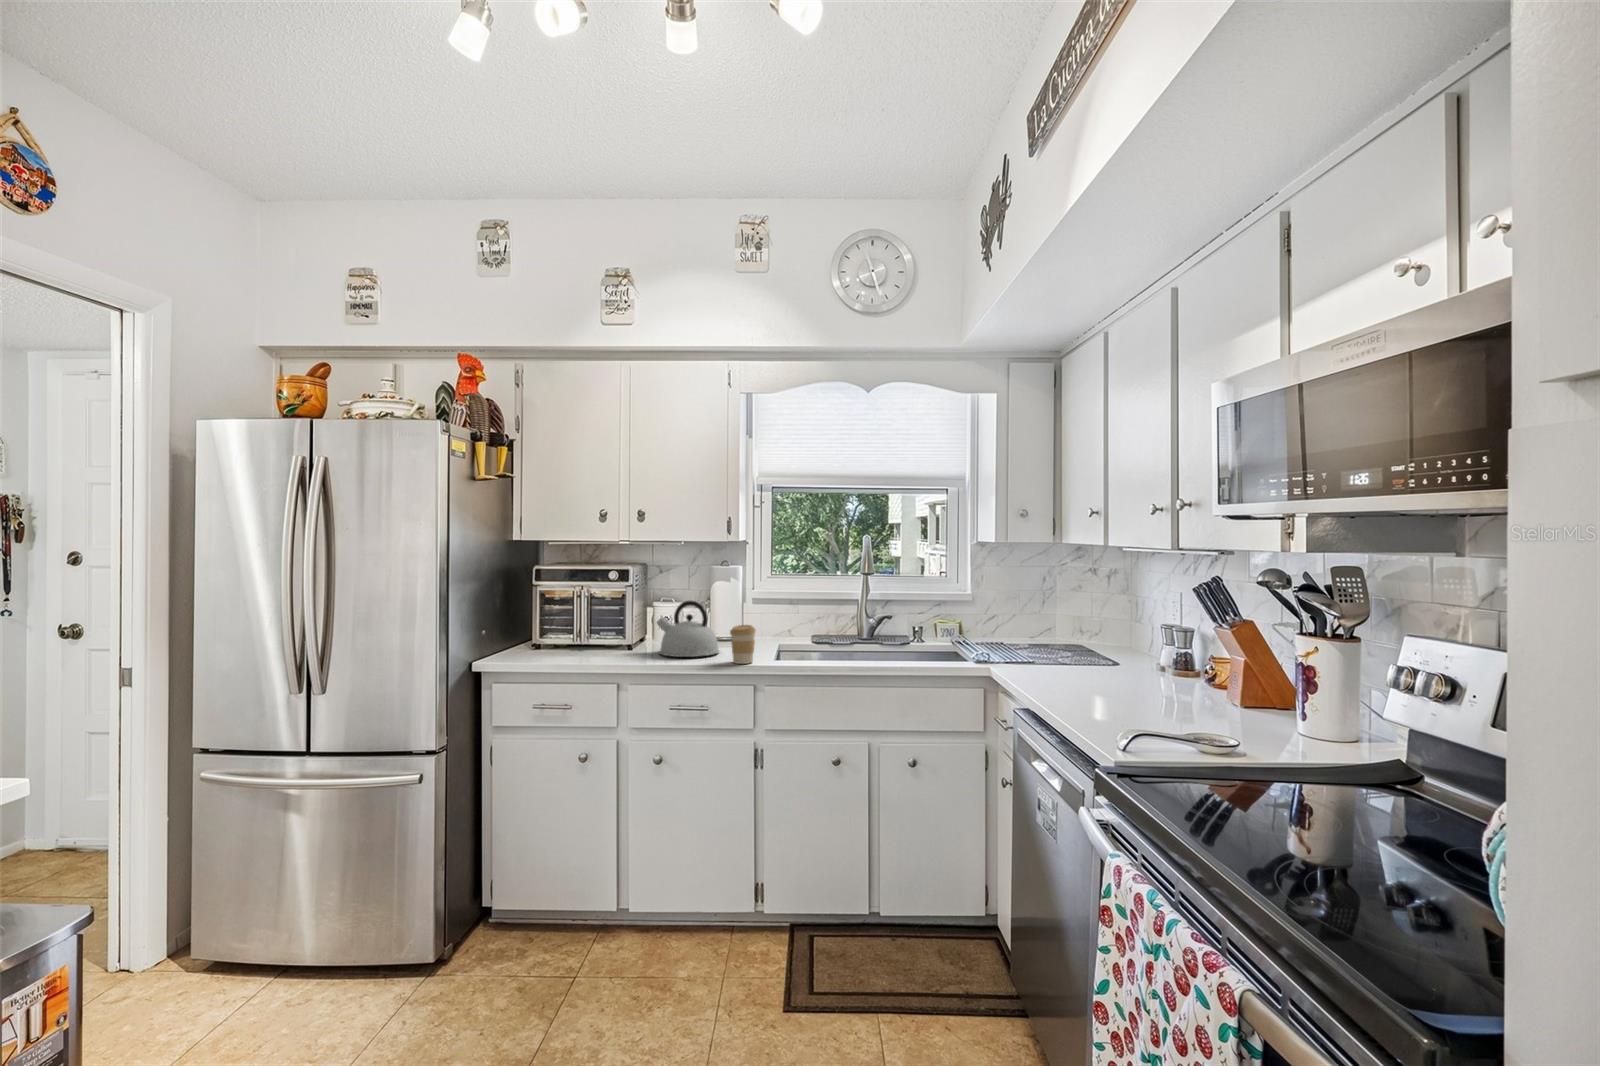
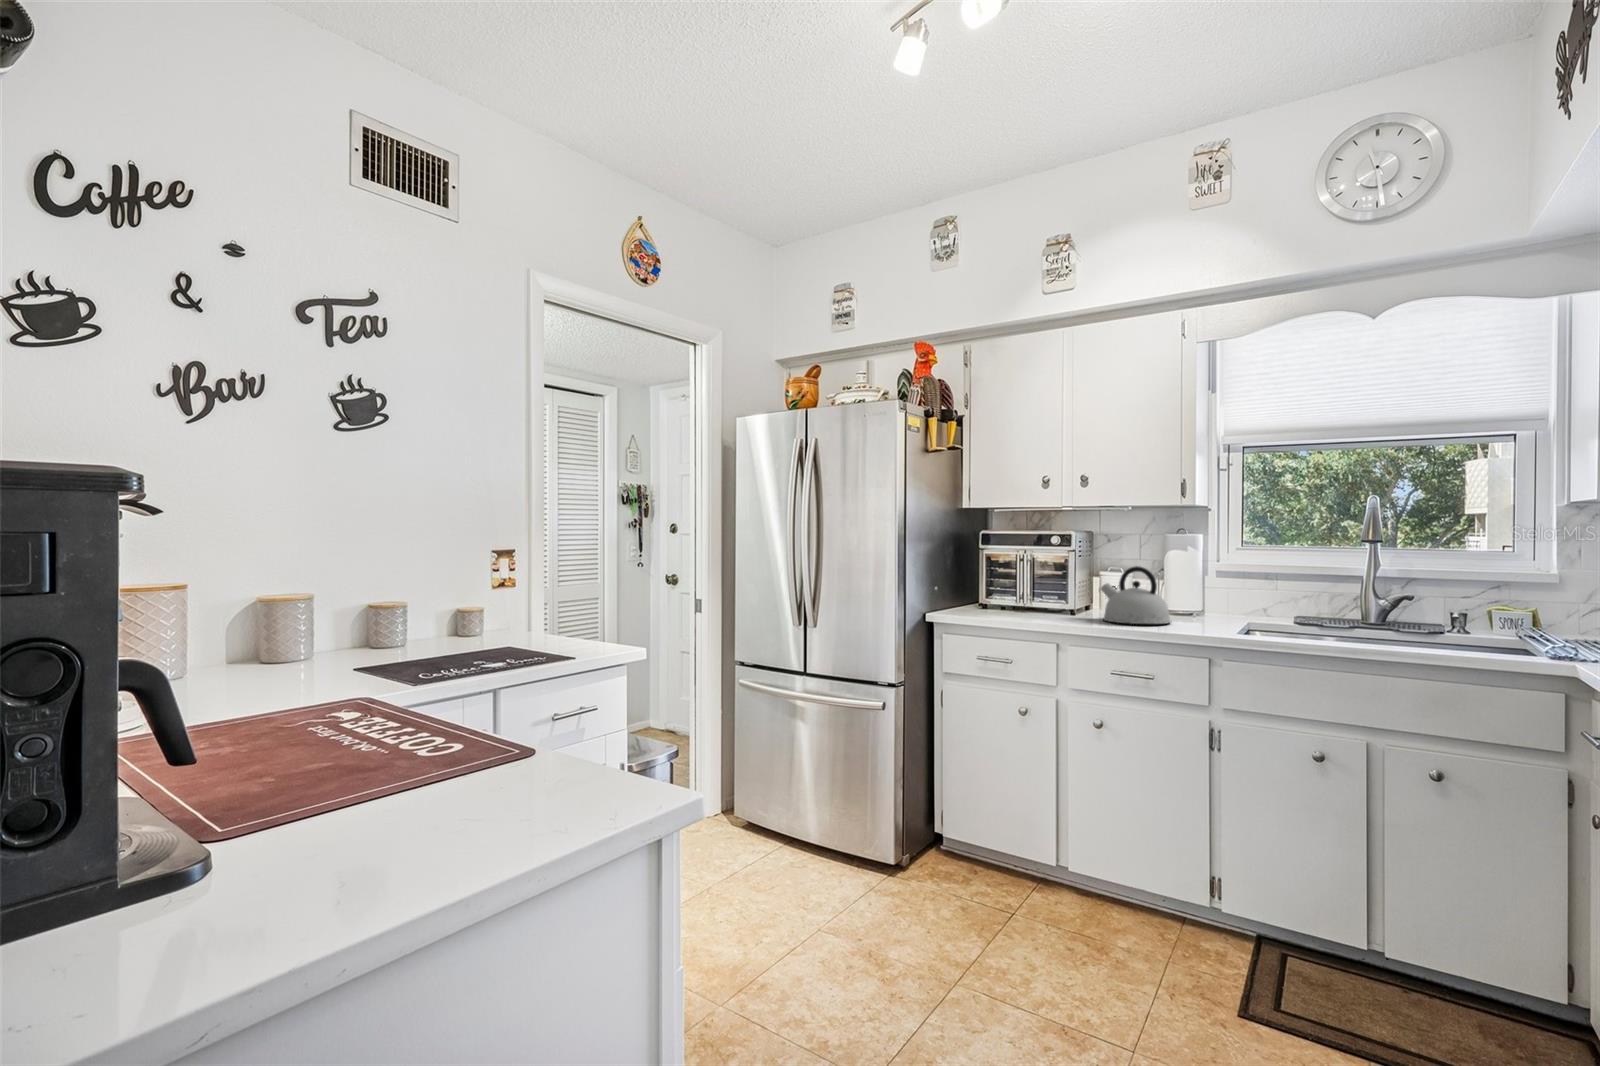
coffee cup: present [730,625,756,664] -> none [1180,592,1212,634]

